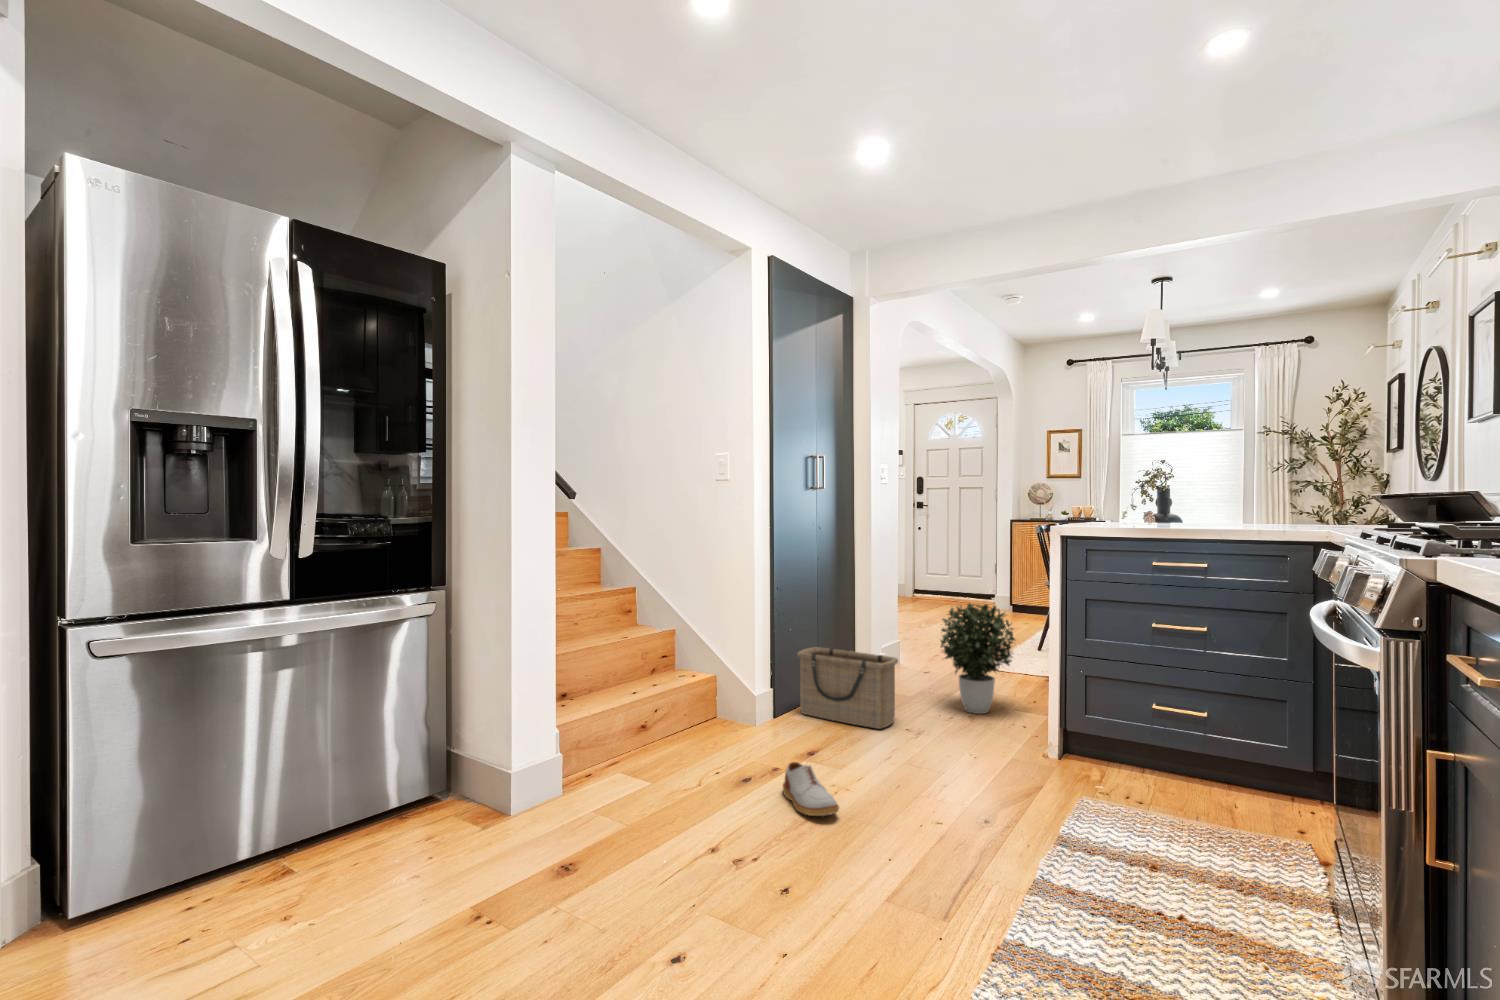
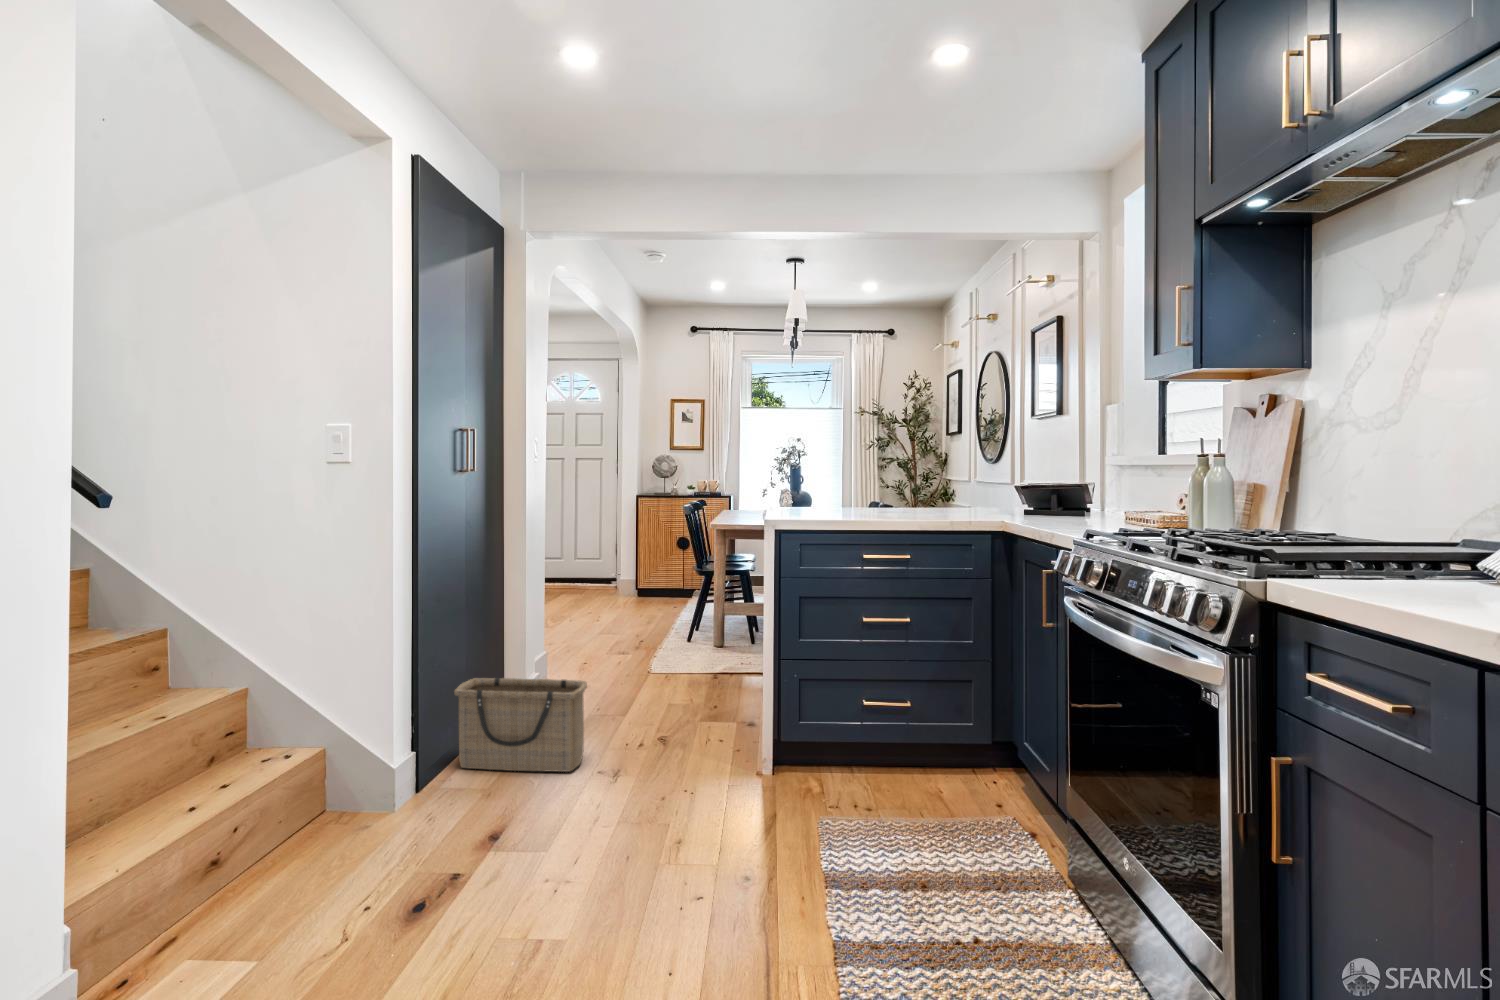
potted plant: present [941,603,1016,714] -> none [622,603,708,729]
shoe: present [783,762,839,816] -> none [489,855,582,929]

